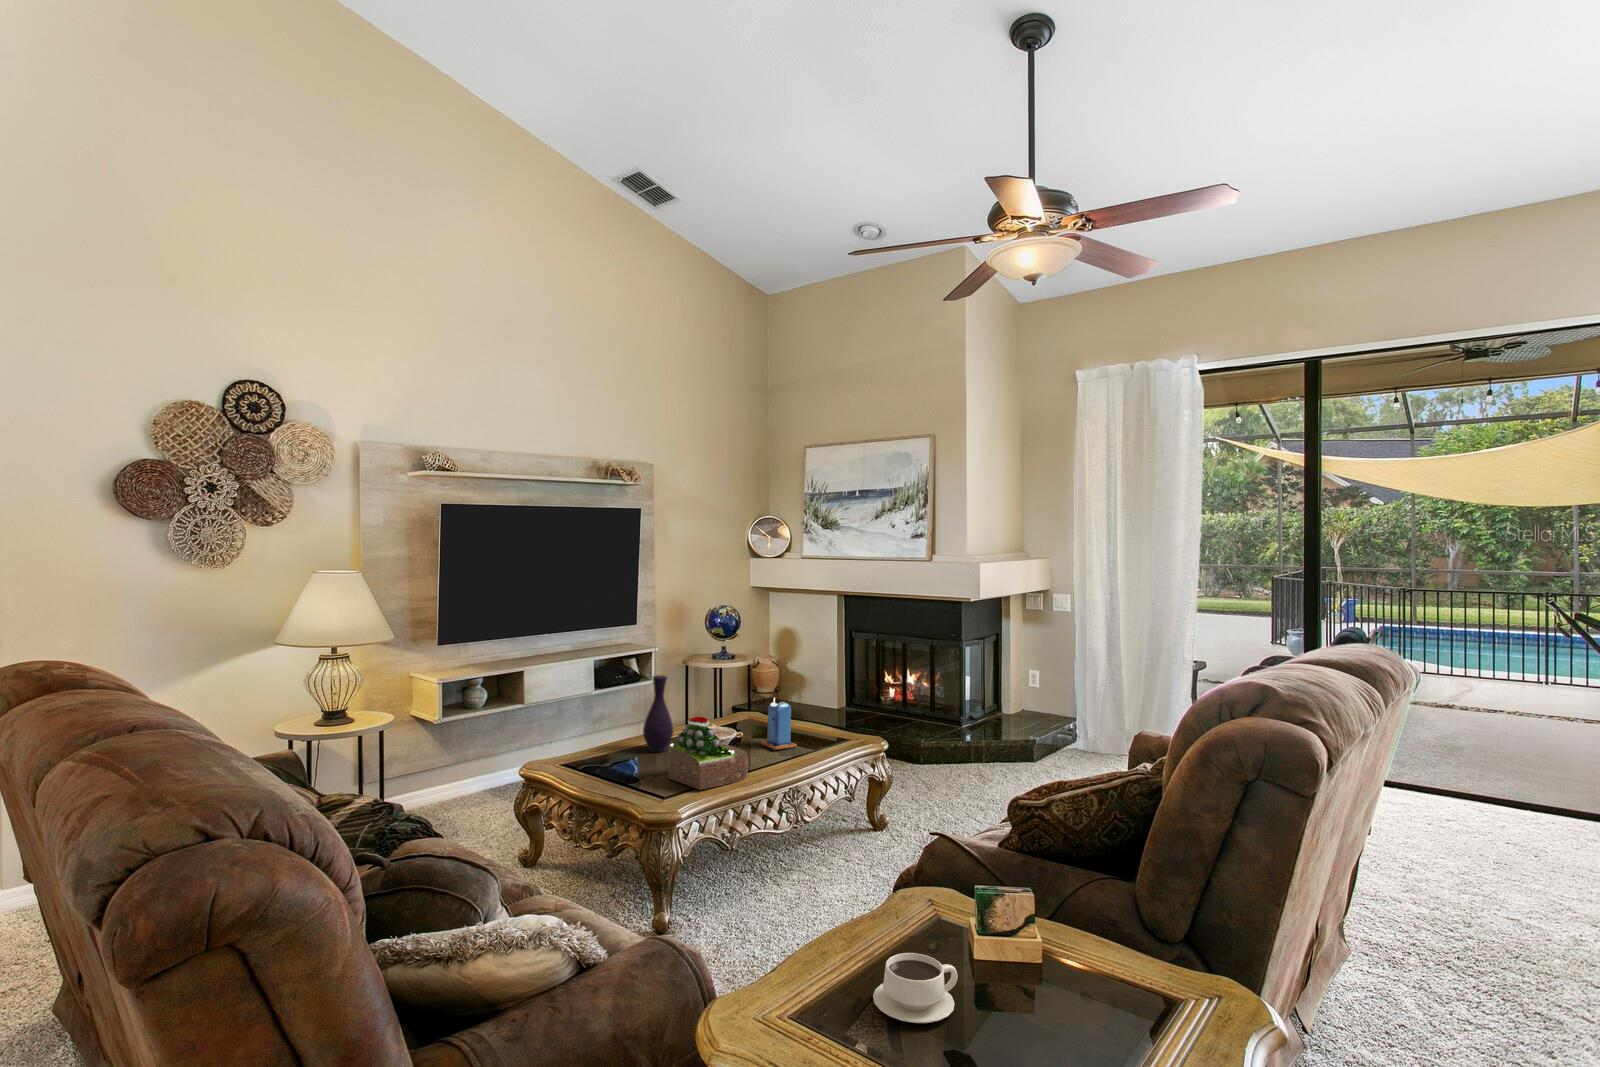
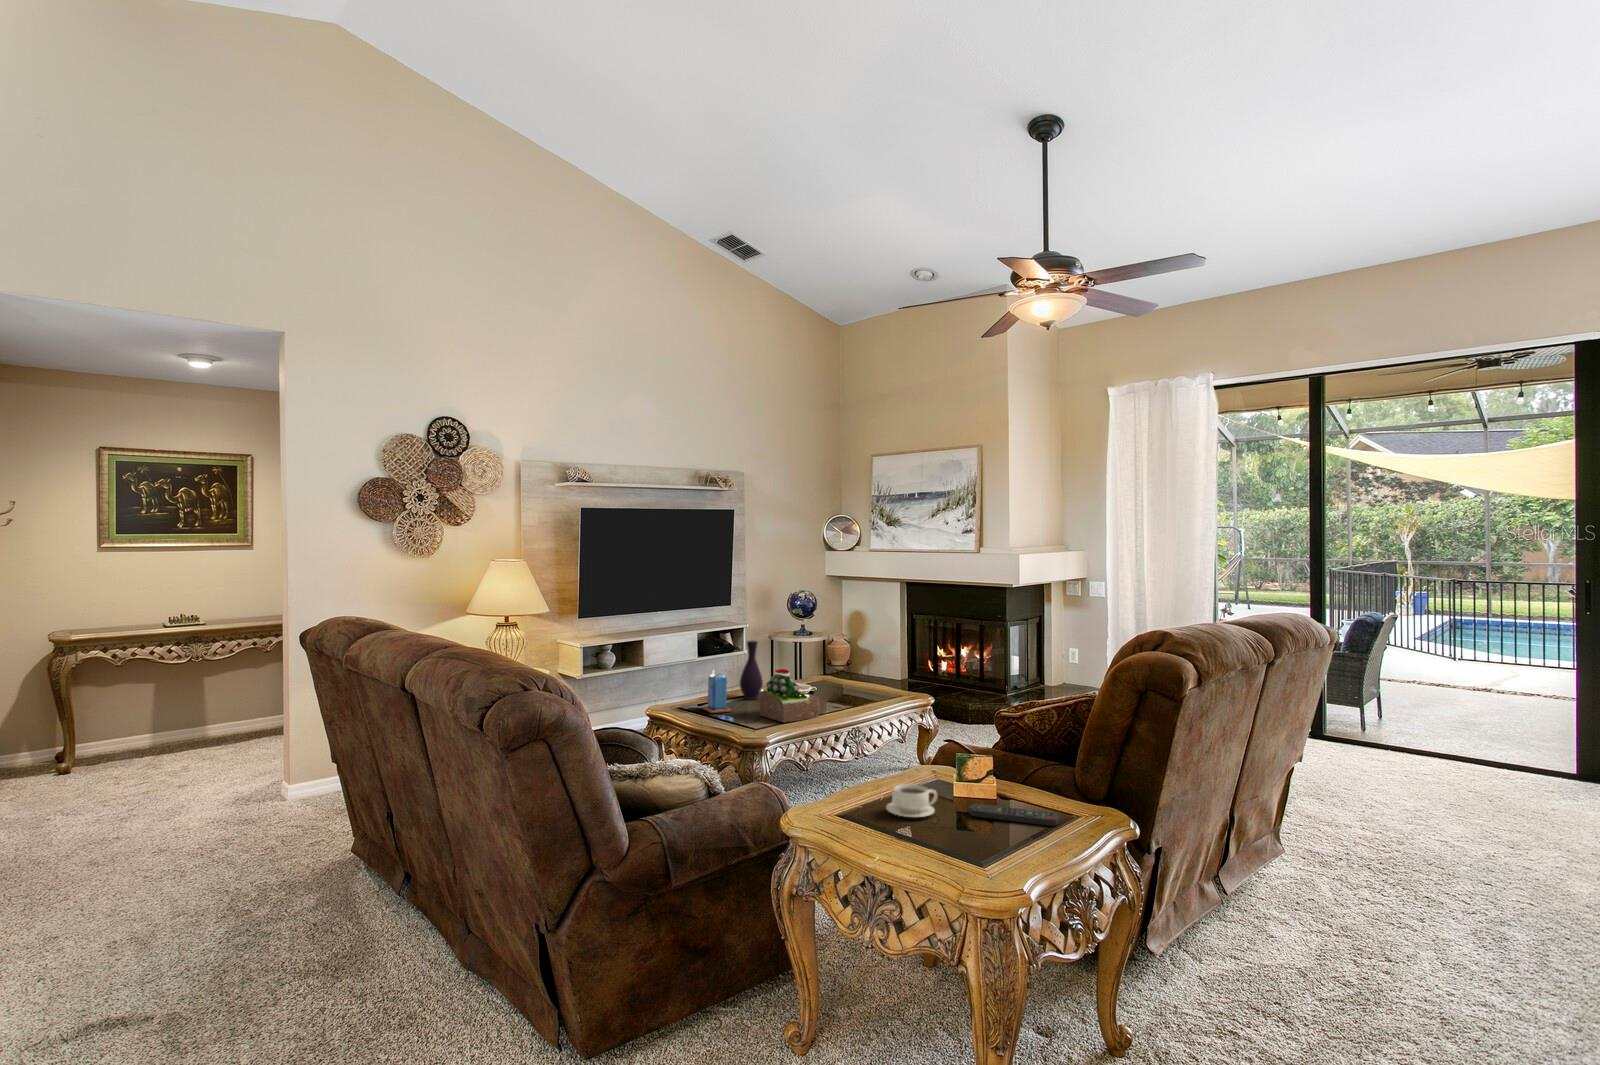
candle: present [760,698,797,750] -> present [702,670,731,713]
remote control: none [1010,983,1160,1031] -> present [969,804,1059,826]

